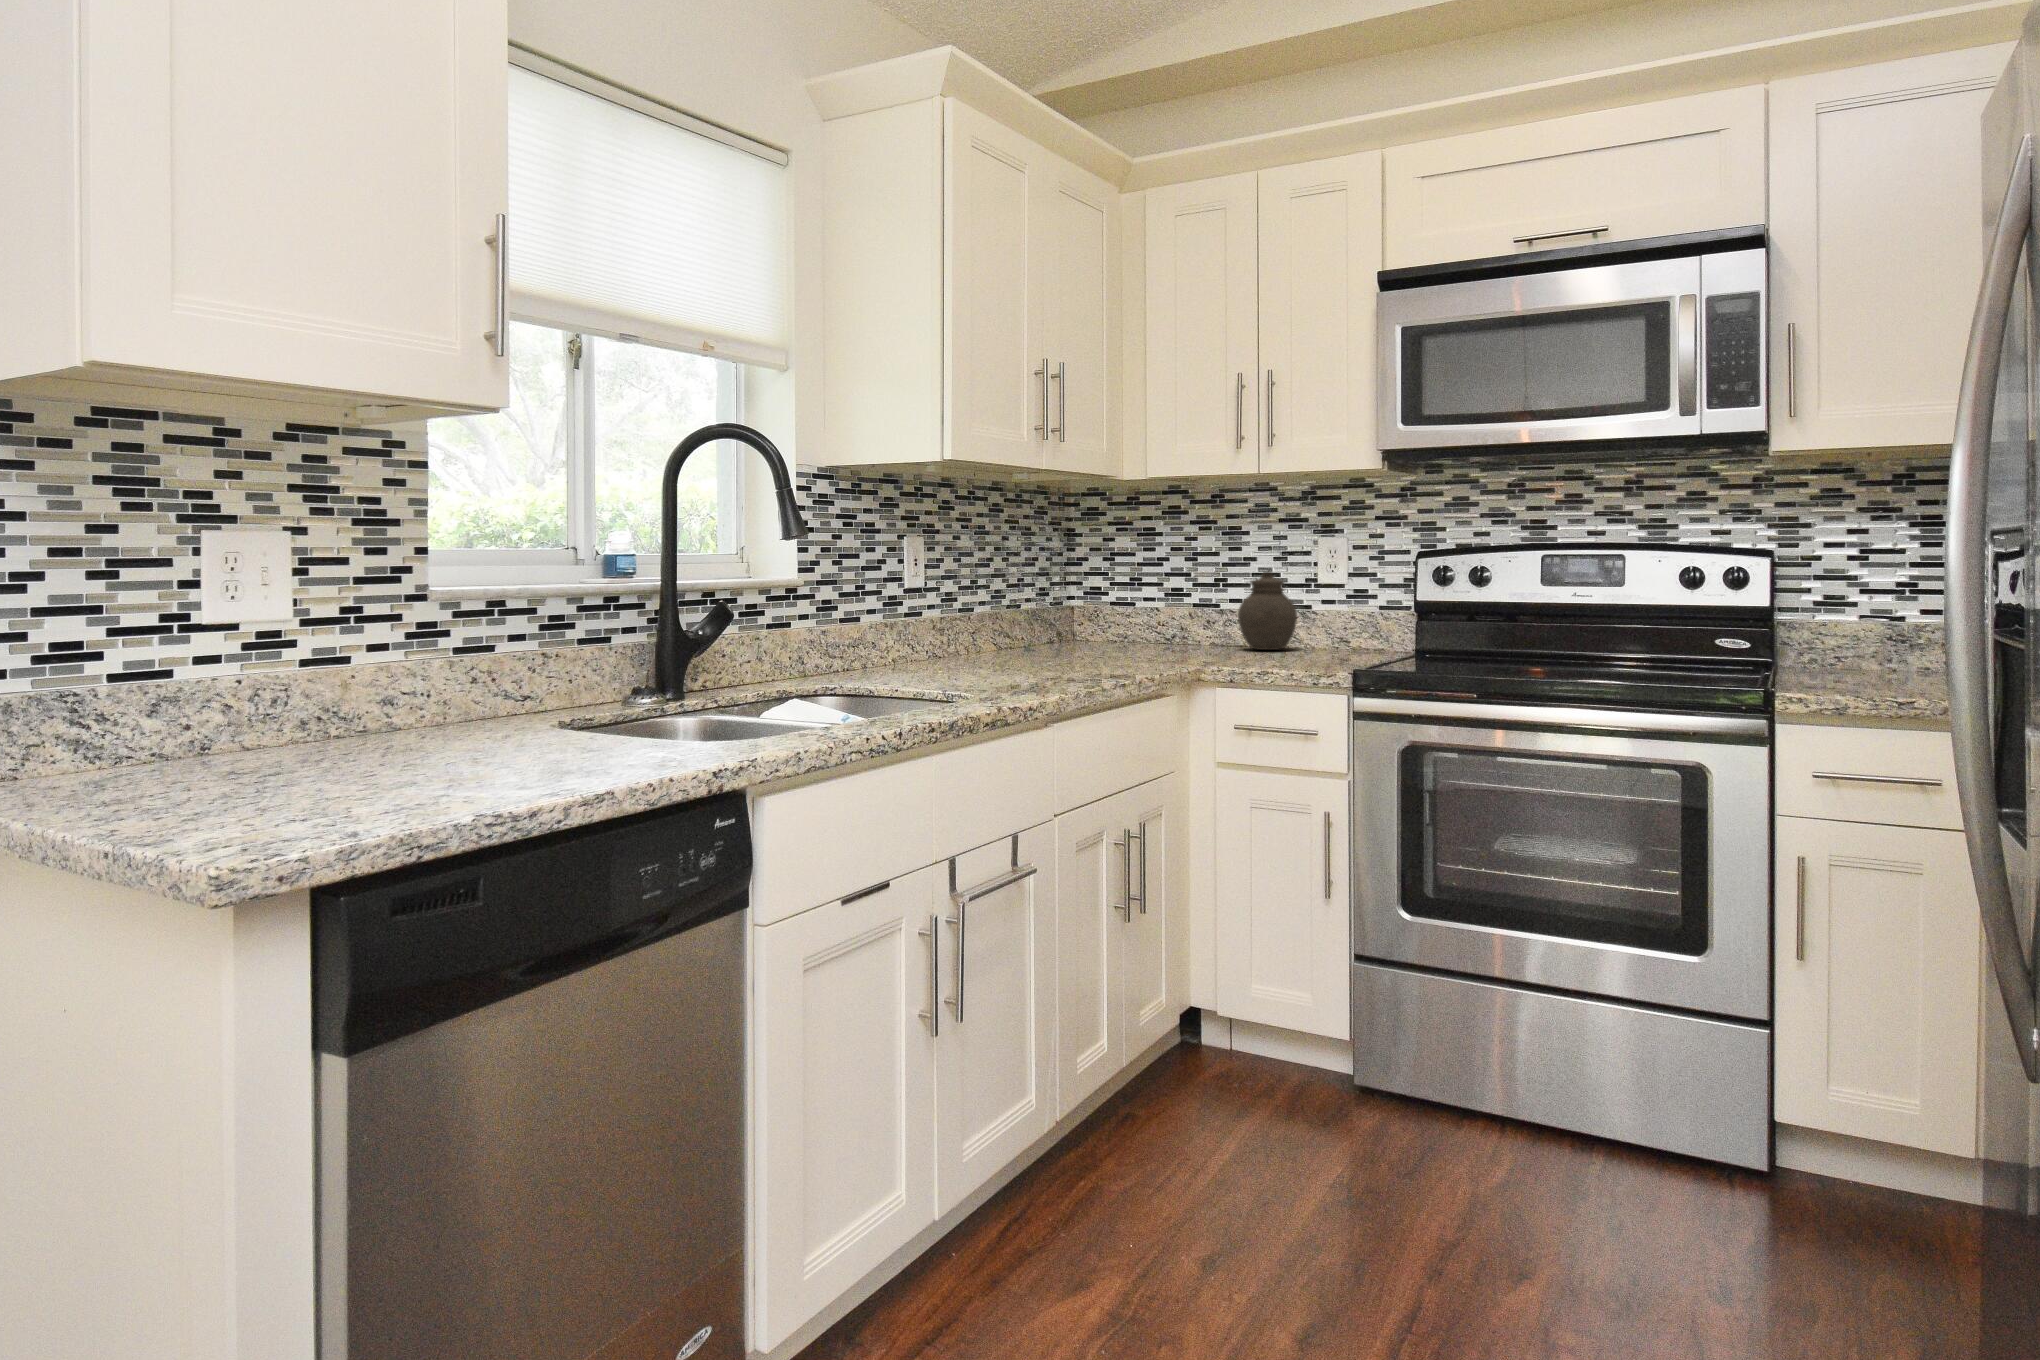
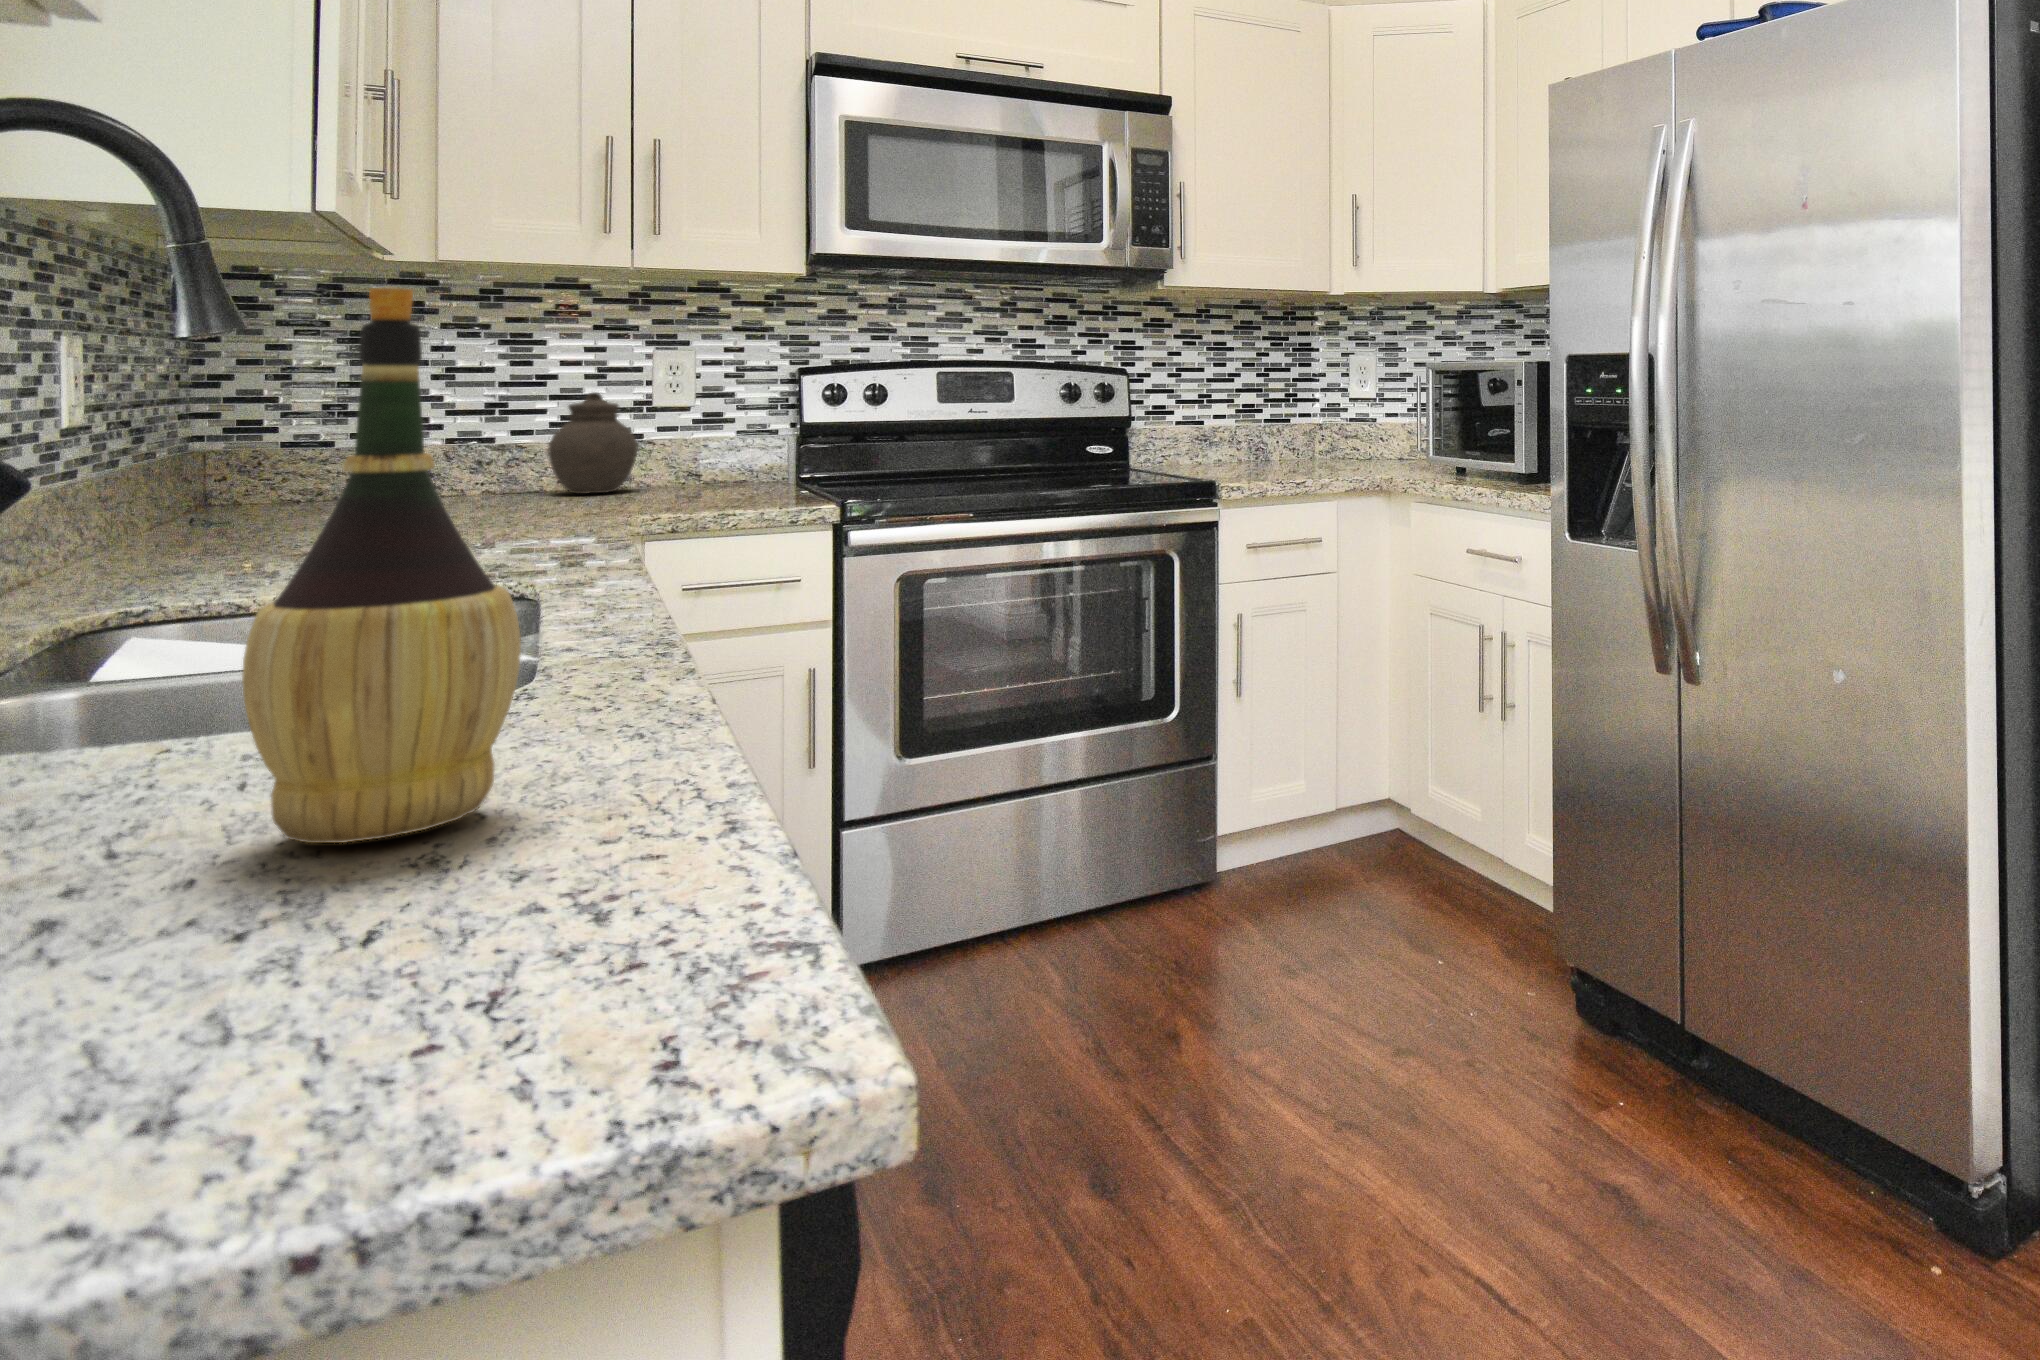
wine bottle: none [480,537,584,788] -> present [242,286,521,843]

